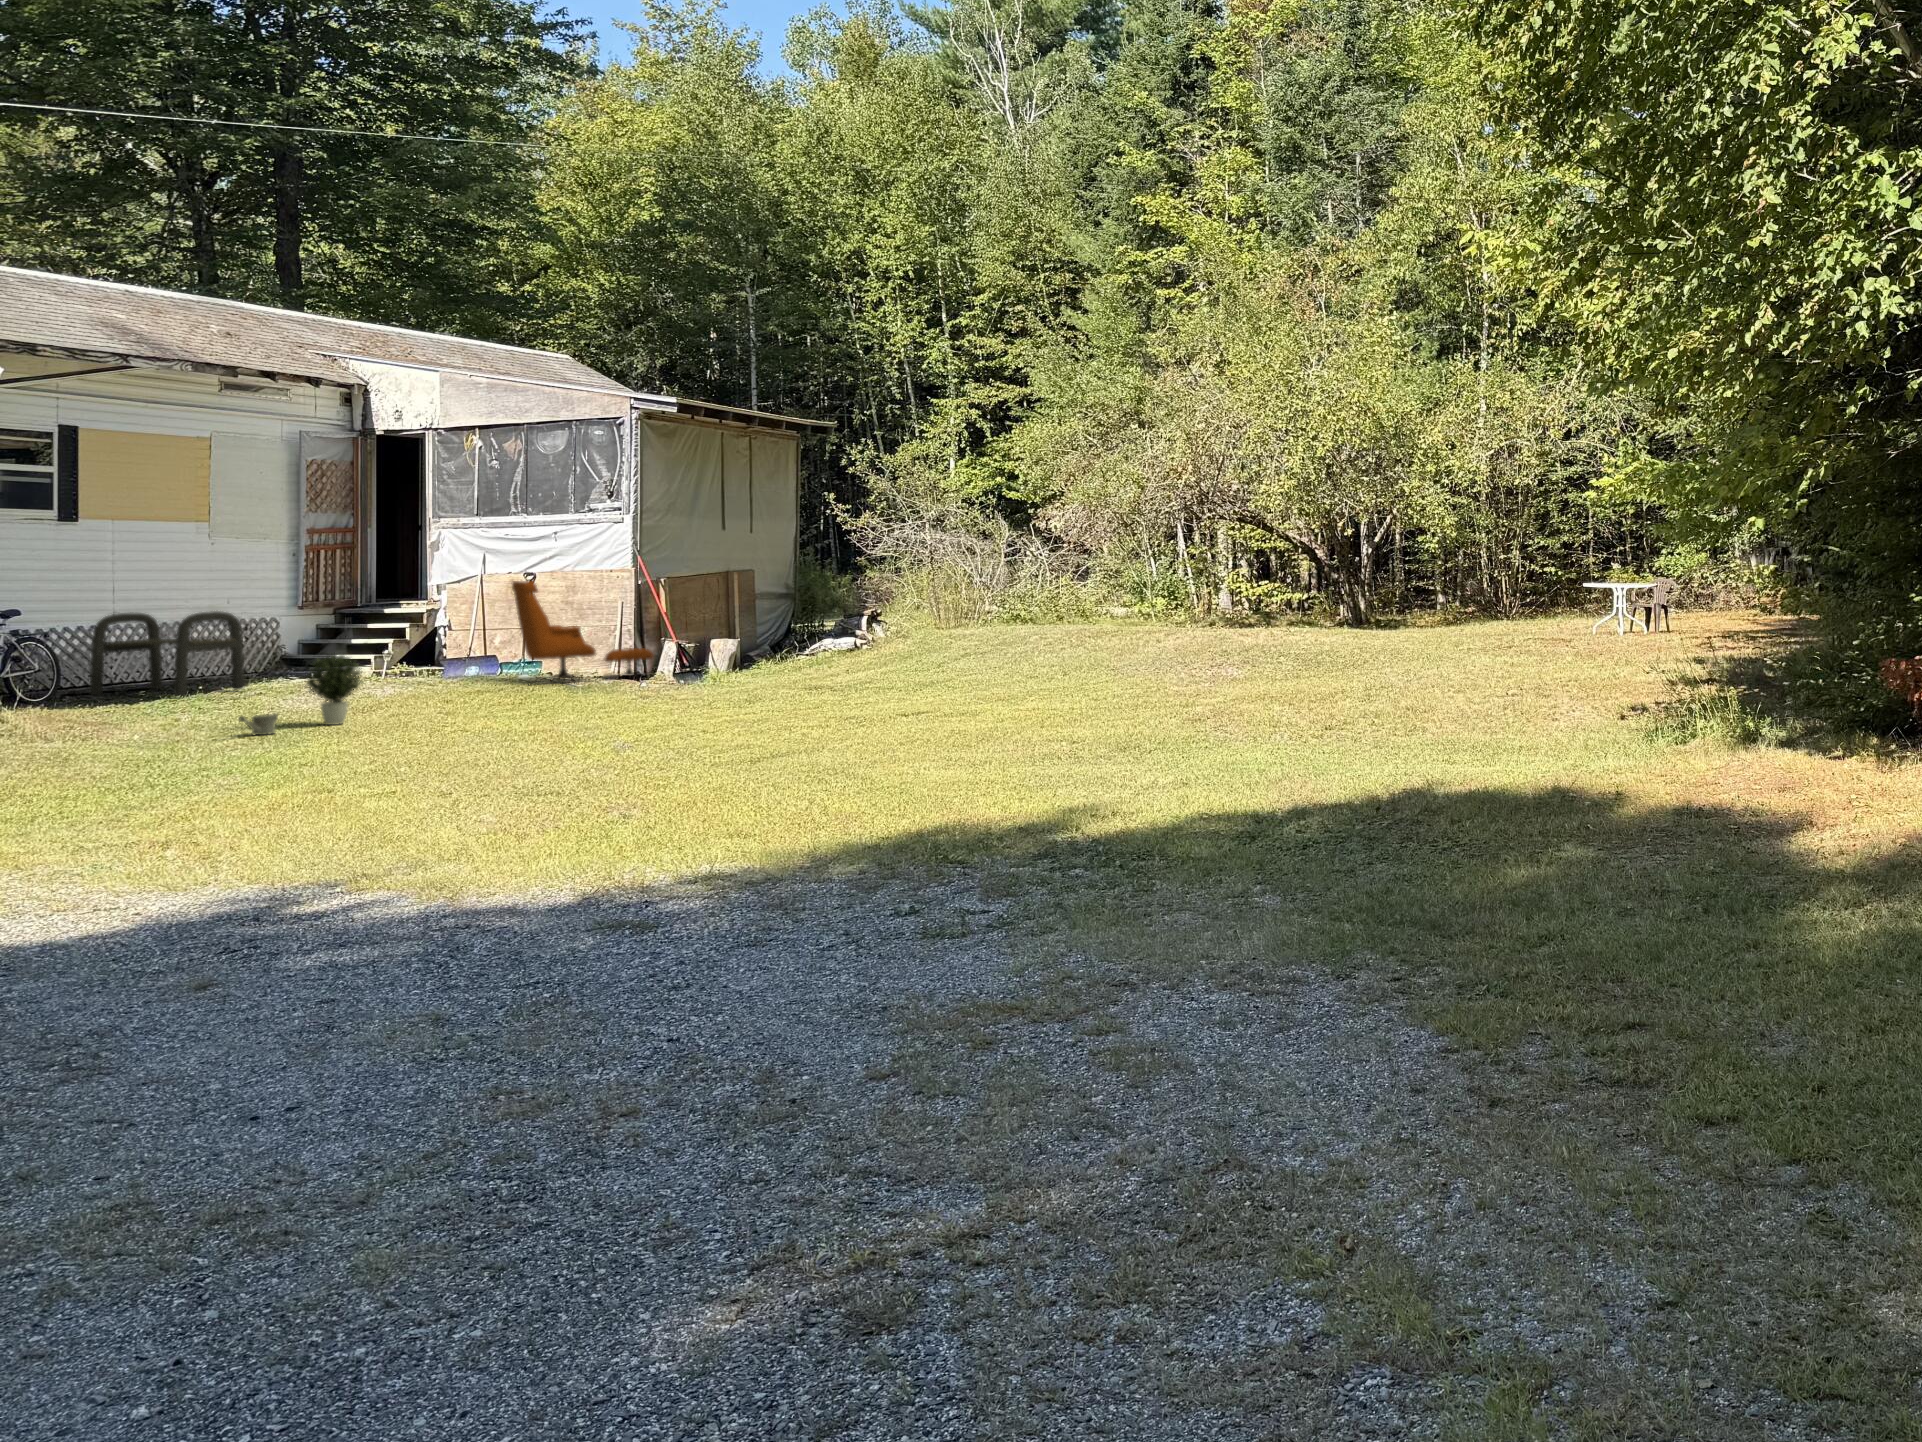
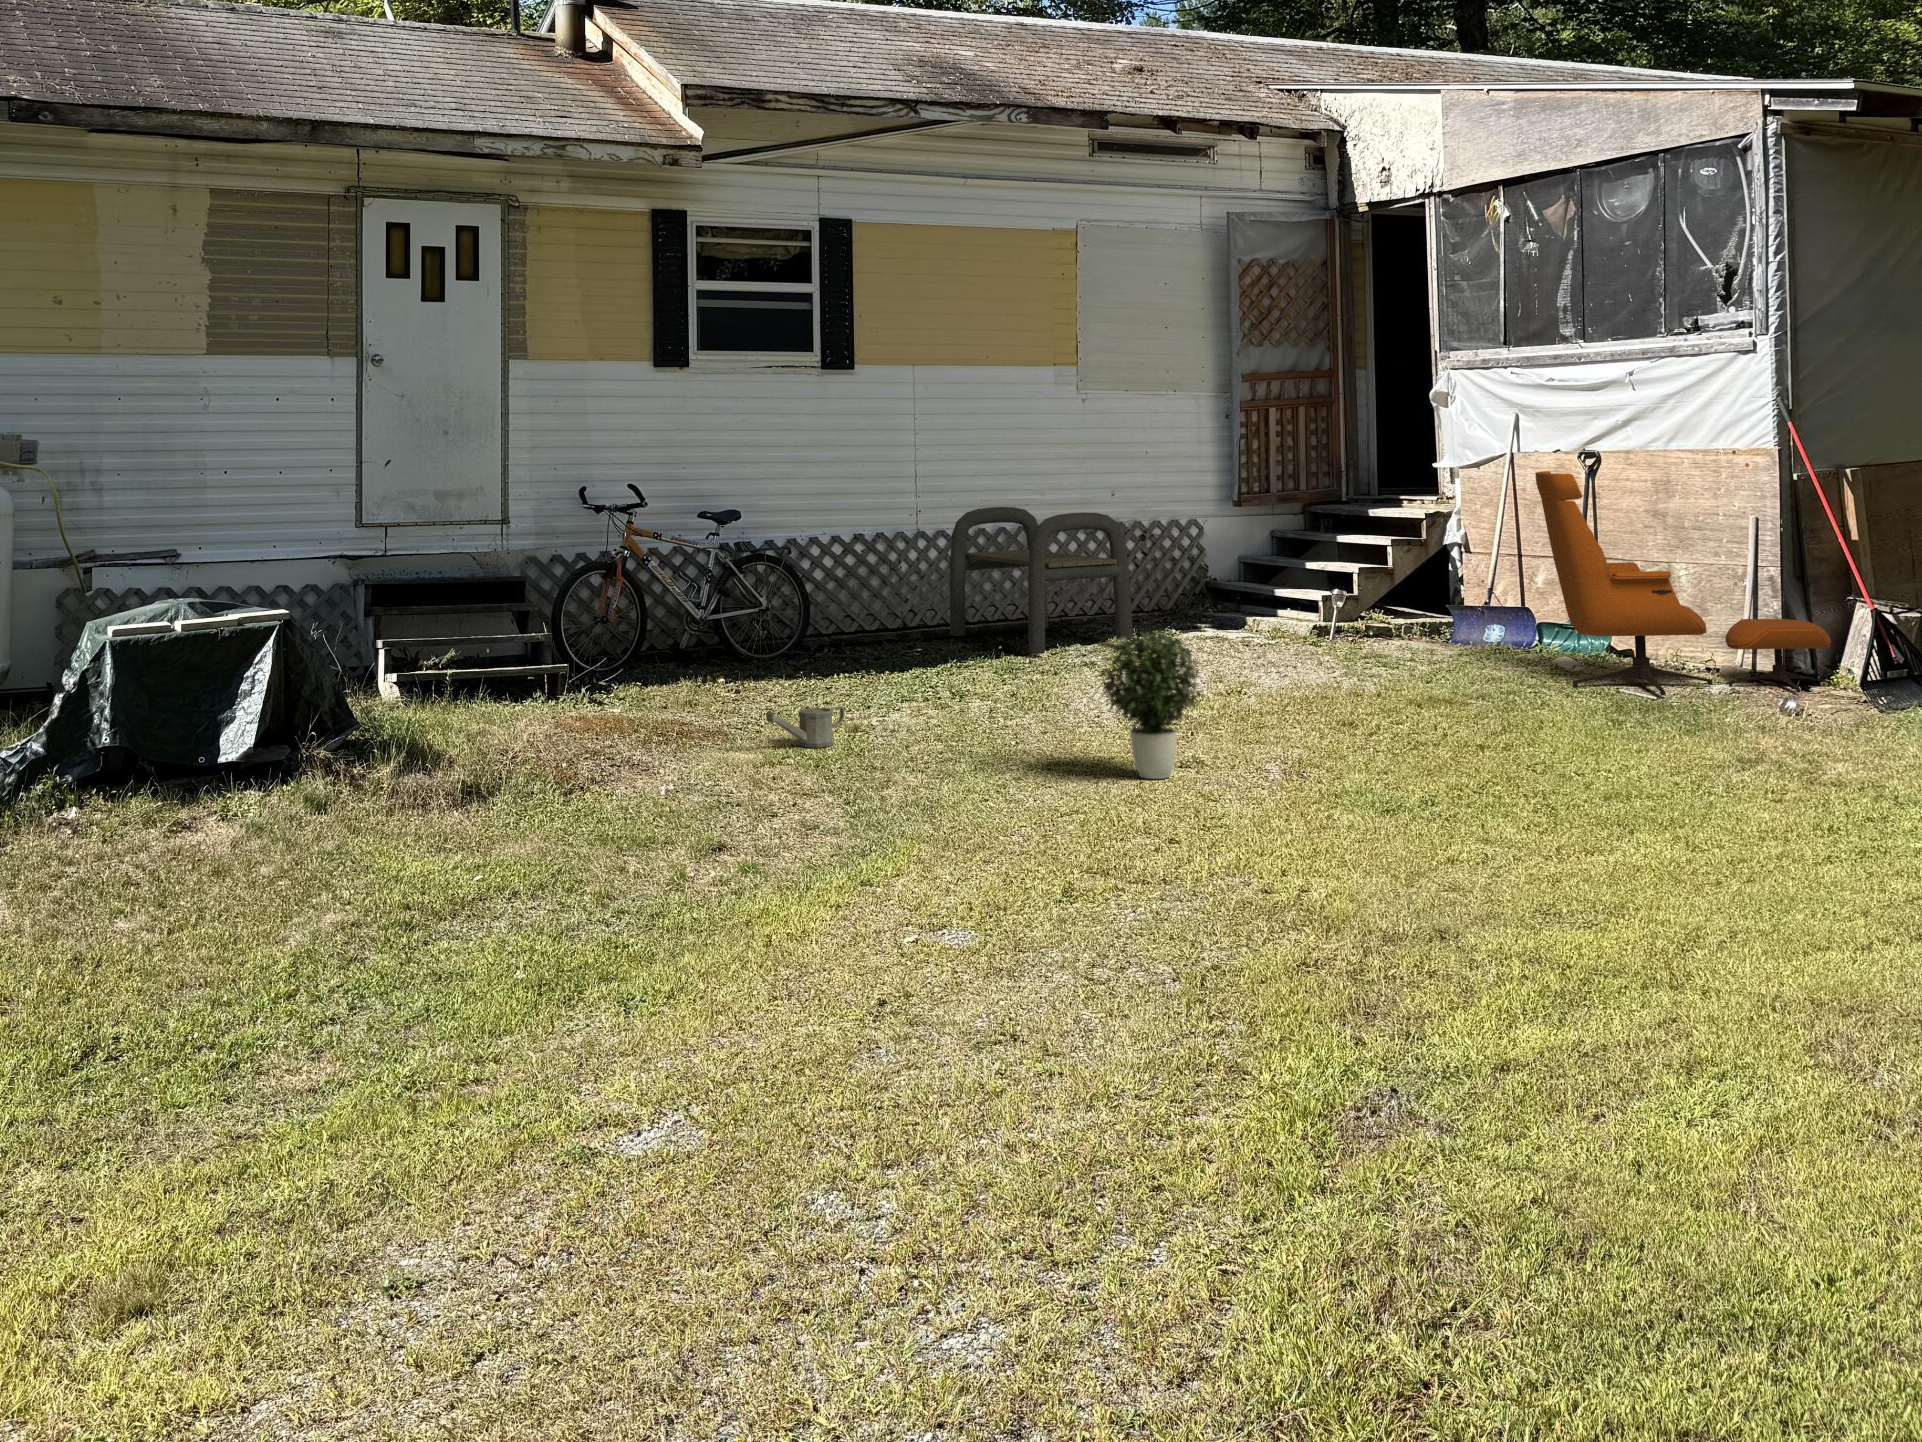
watering can: present [239,714,278,735] -> present [766,707,844,748]

